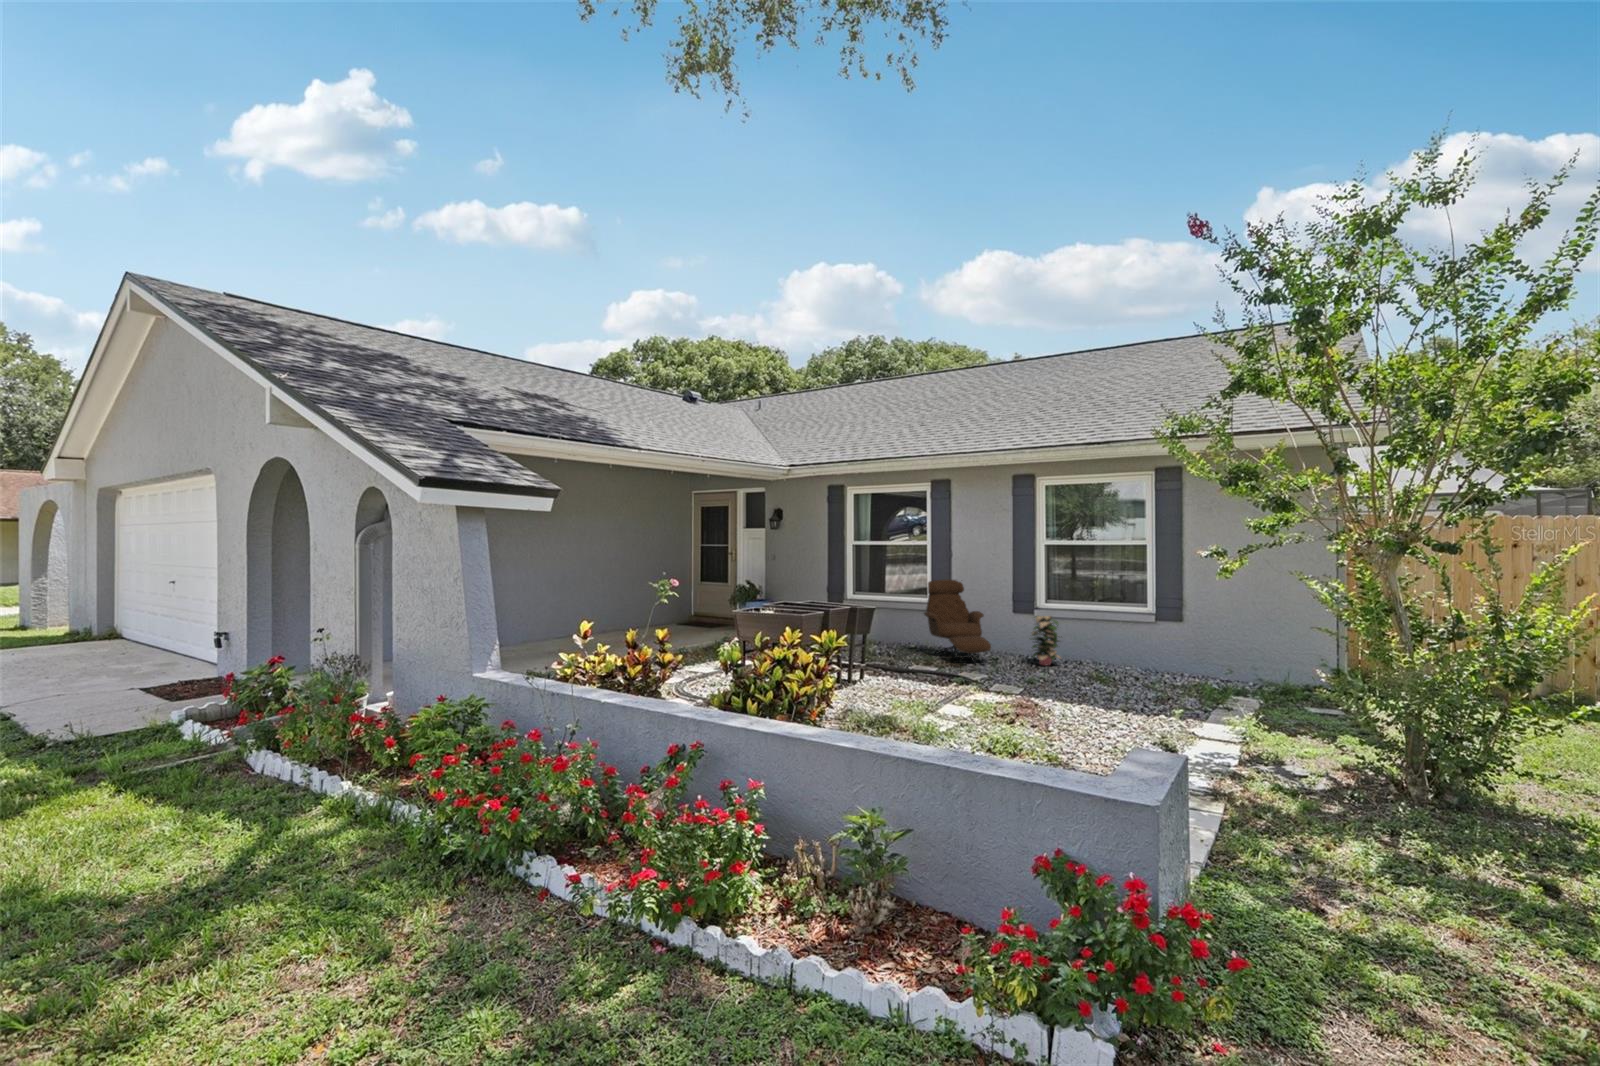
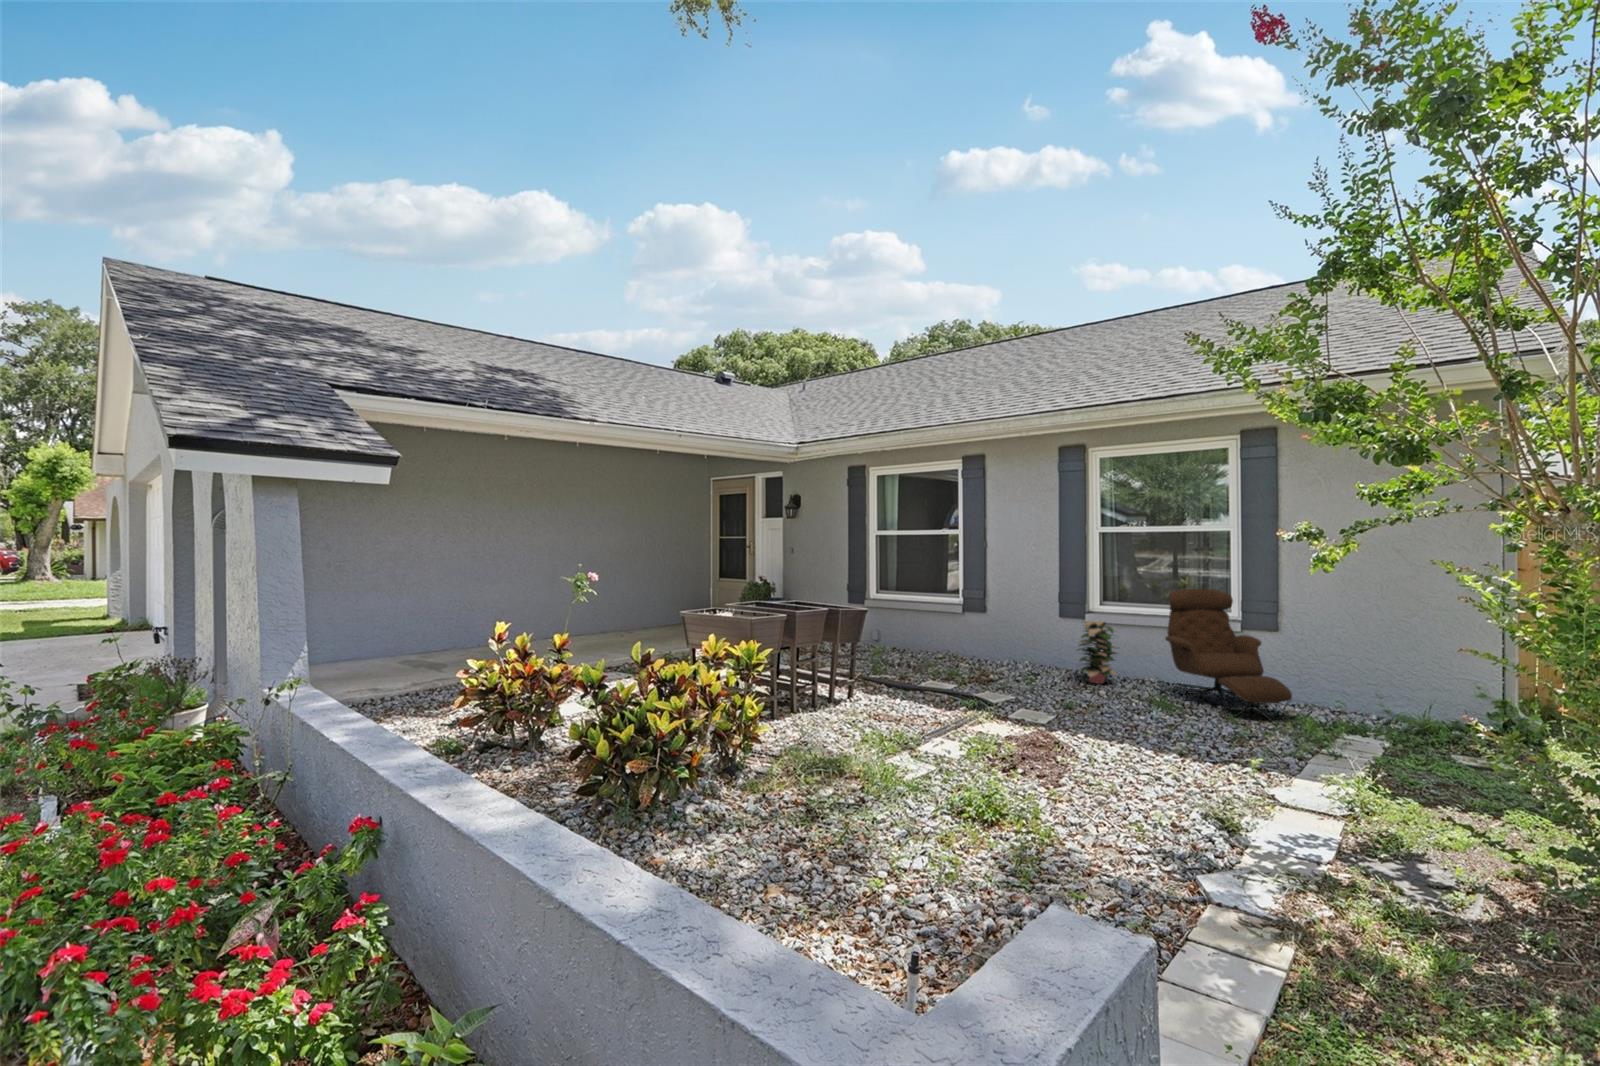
lounge chair: present [924,579,991,663] -> present [1165,589,1292,720]

